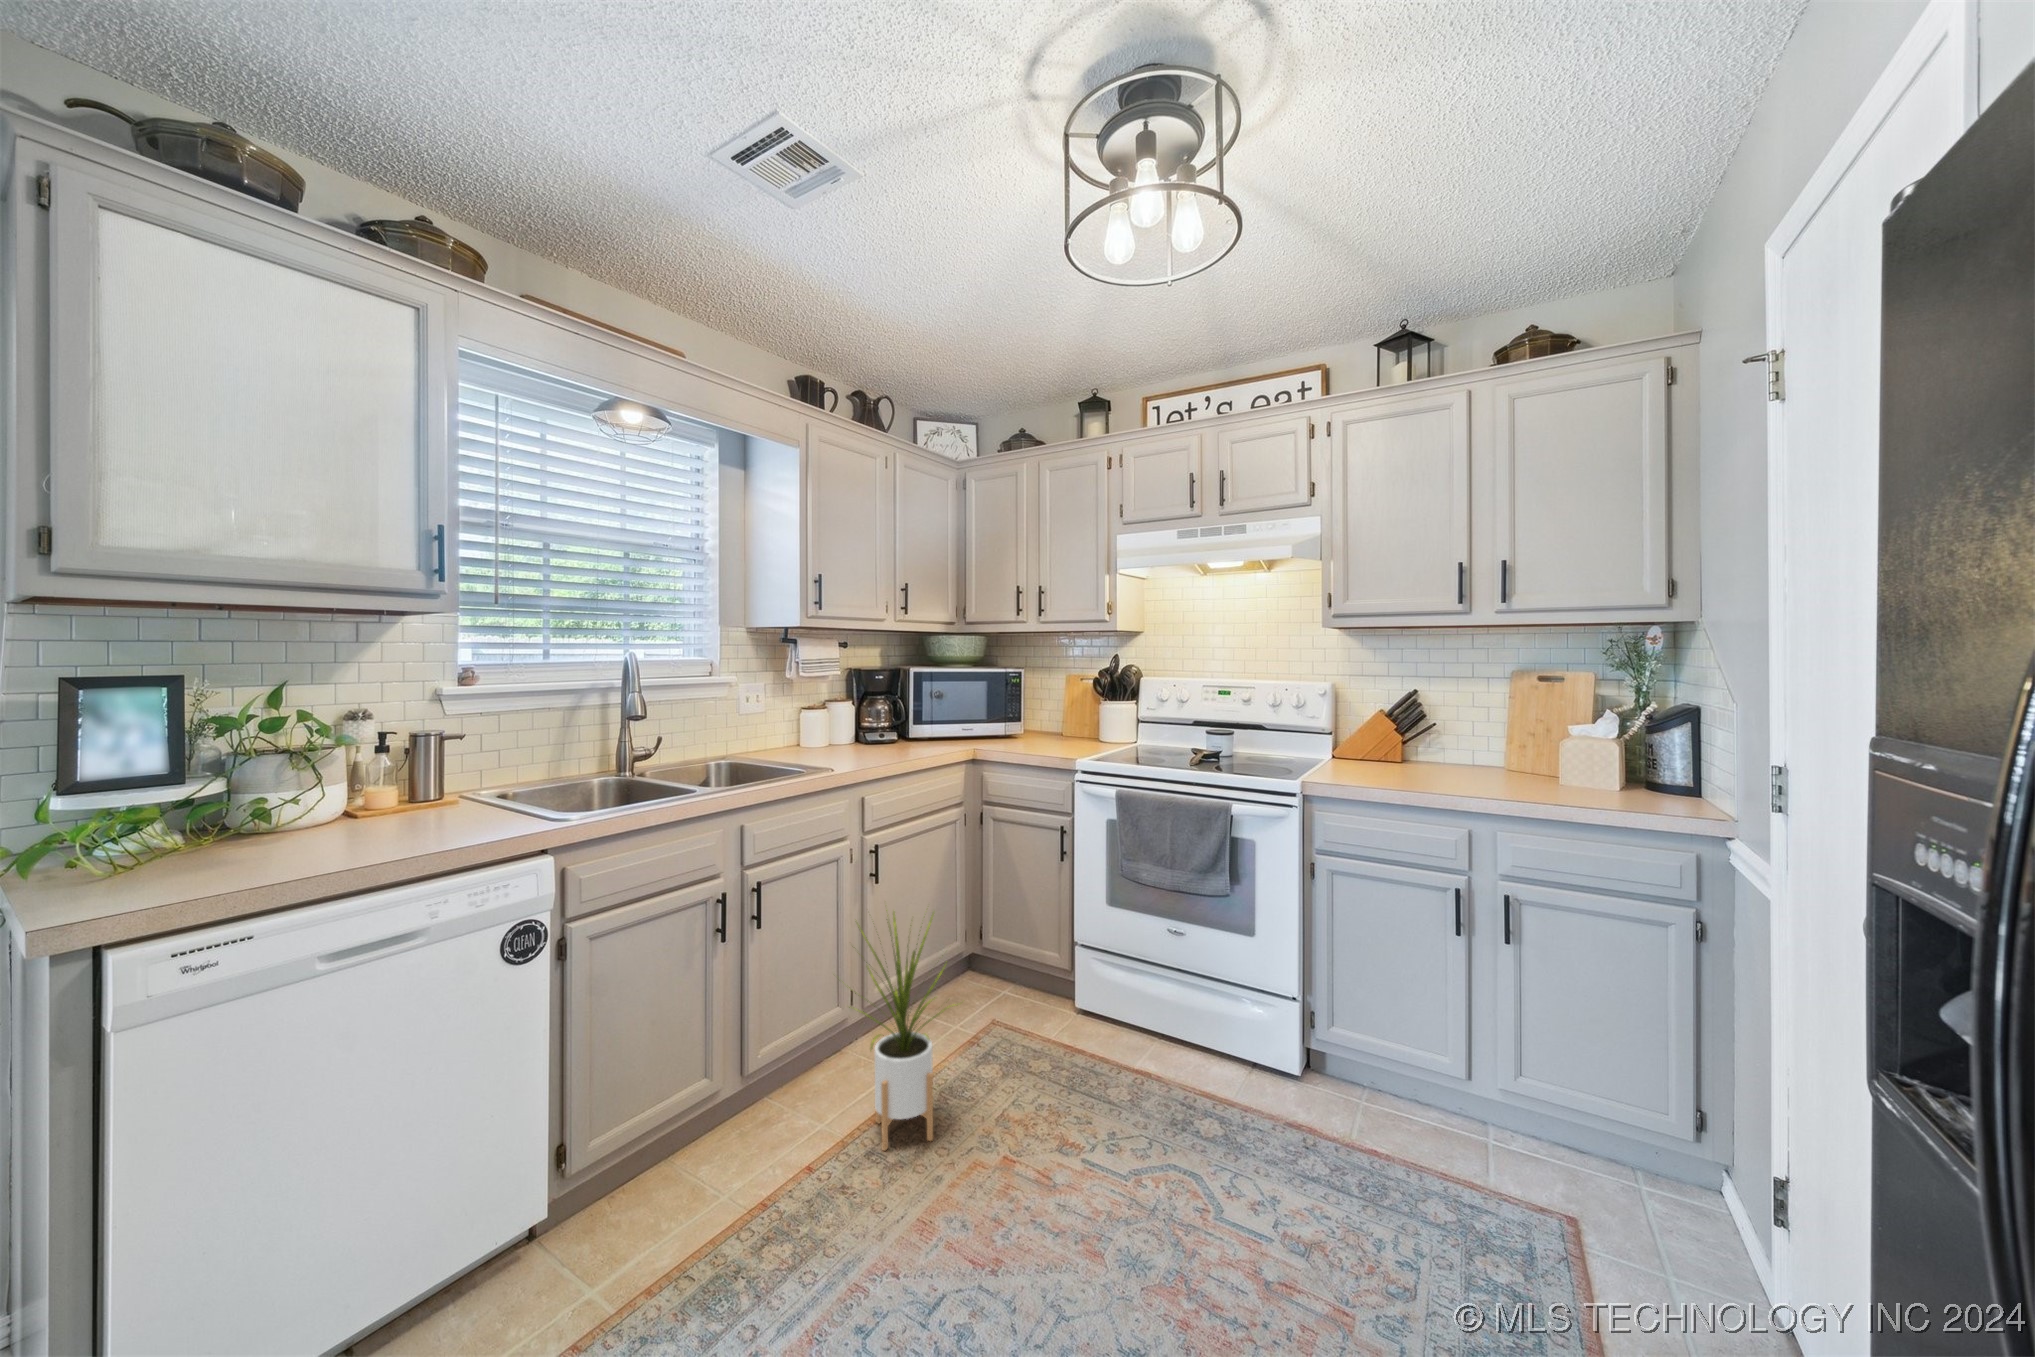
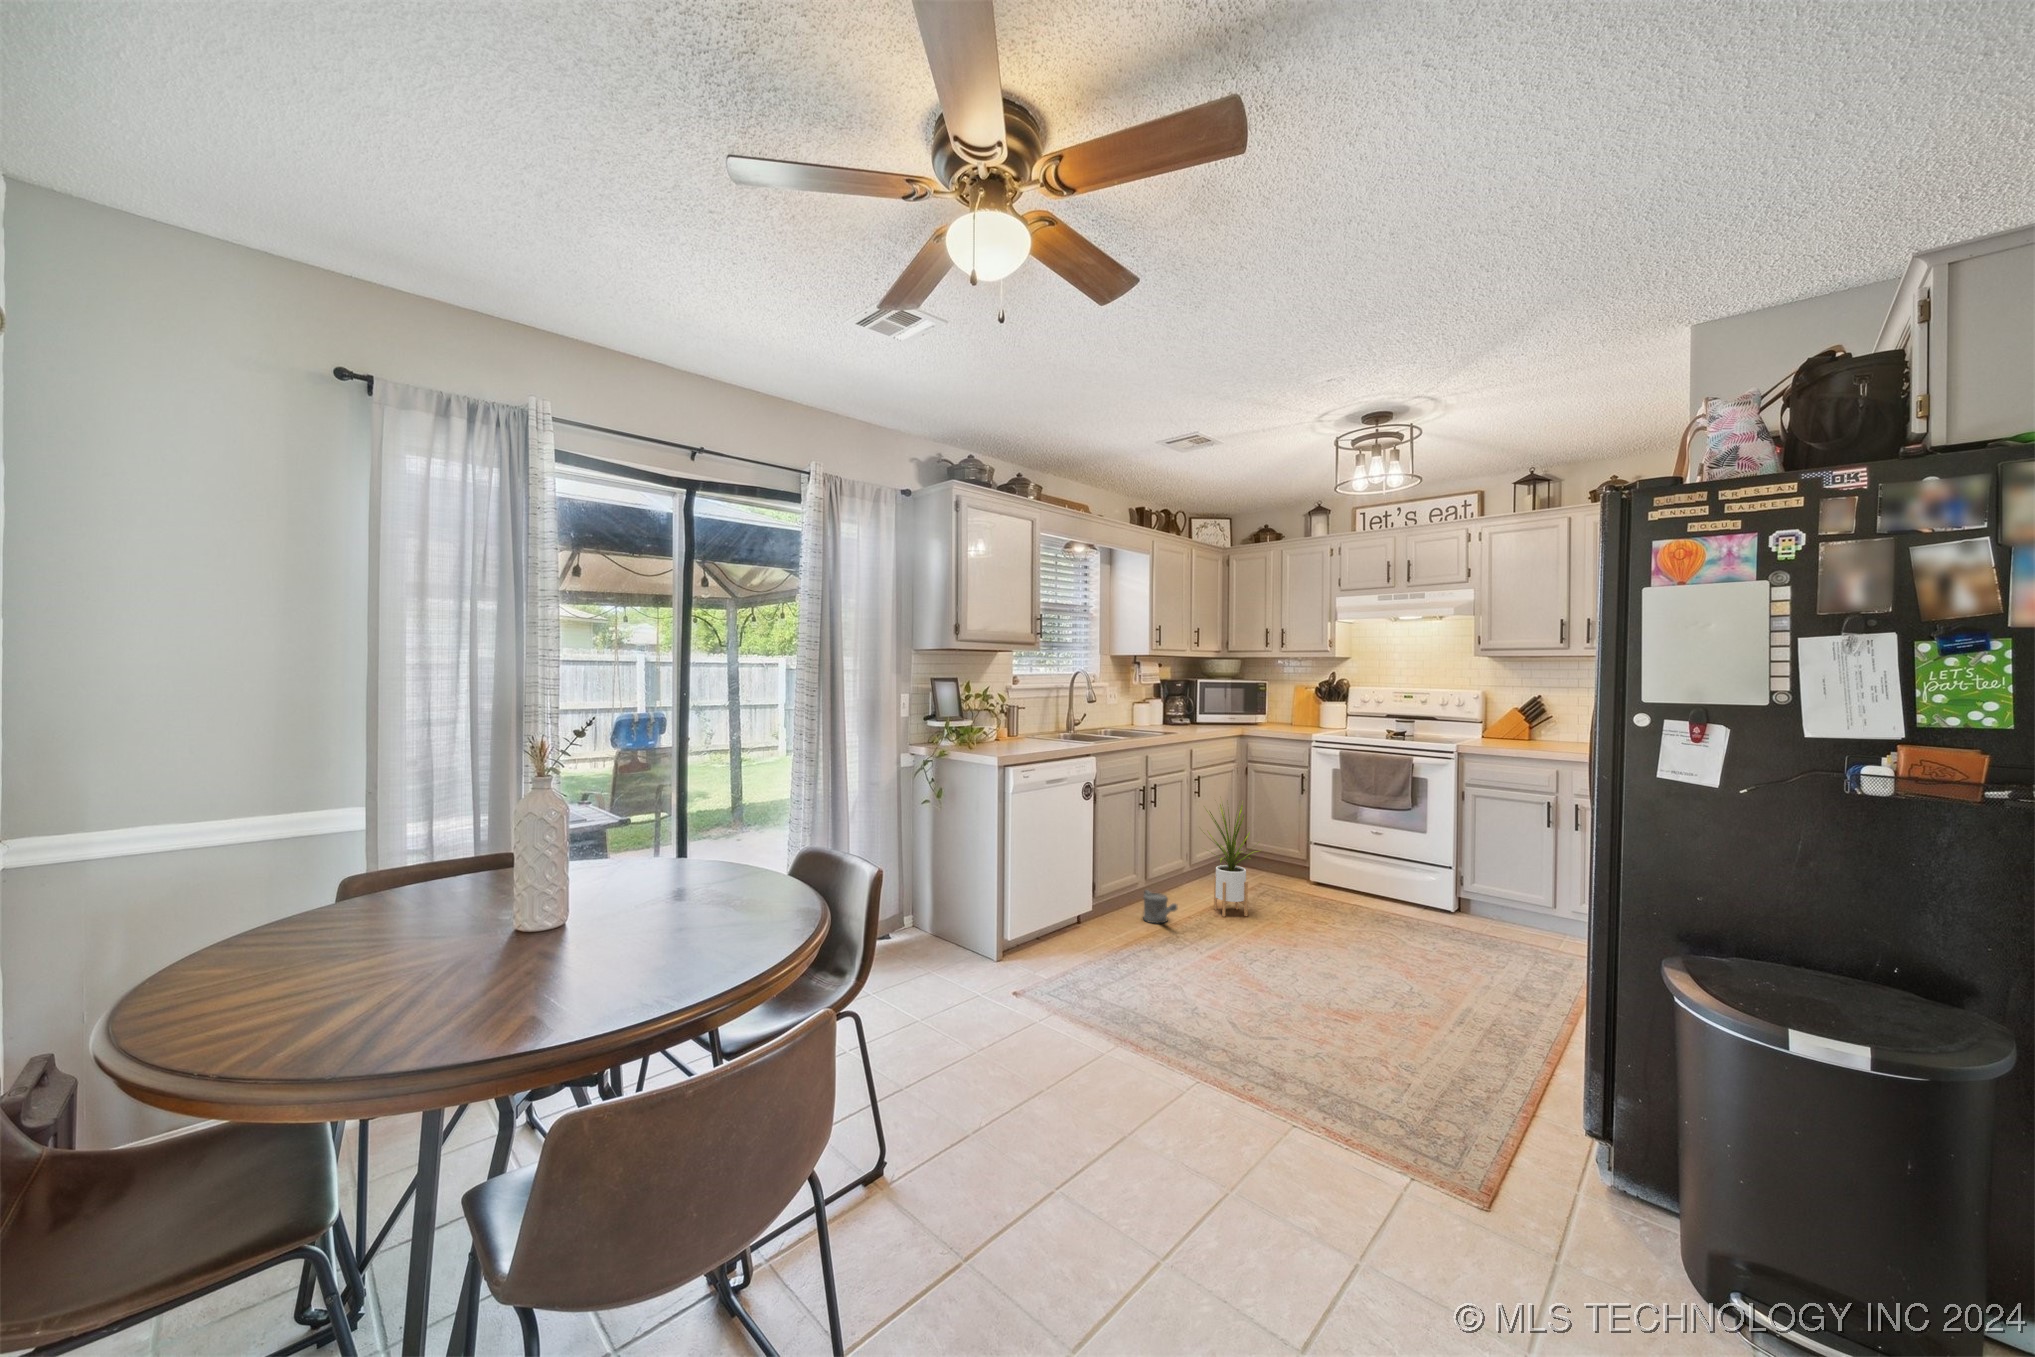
watering can: none [702,1111,758,1206] -> present [1143,890,1177,923]

